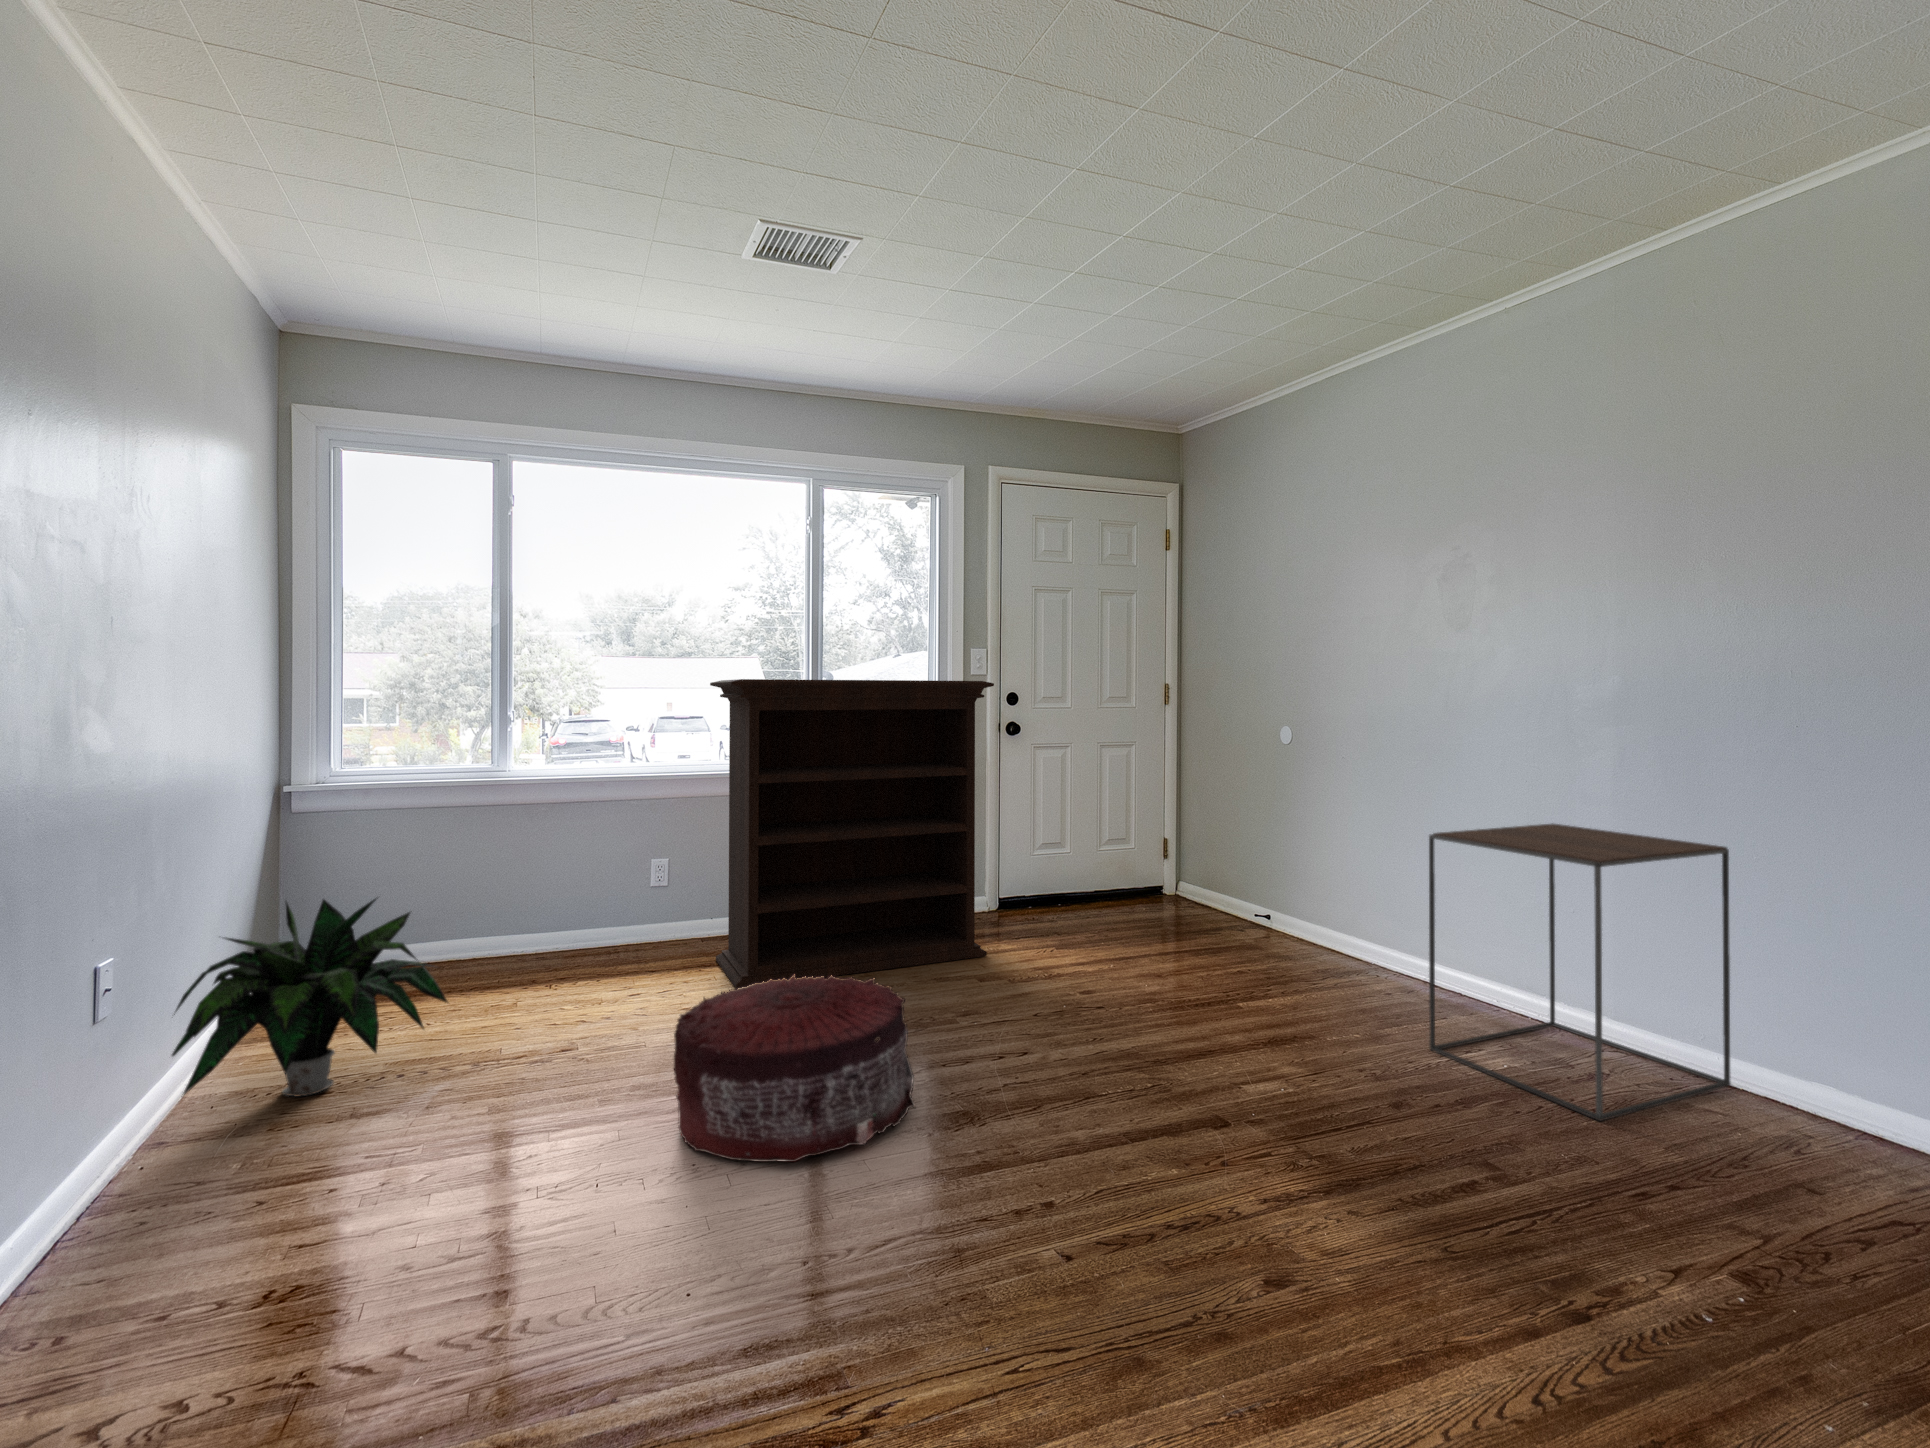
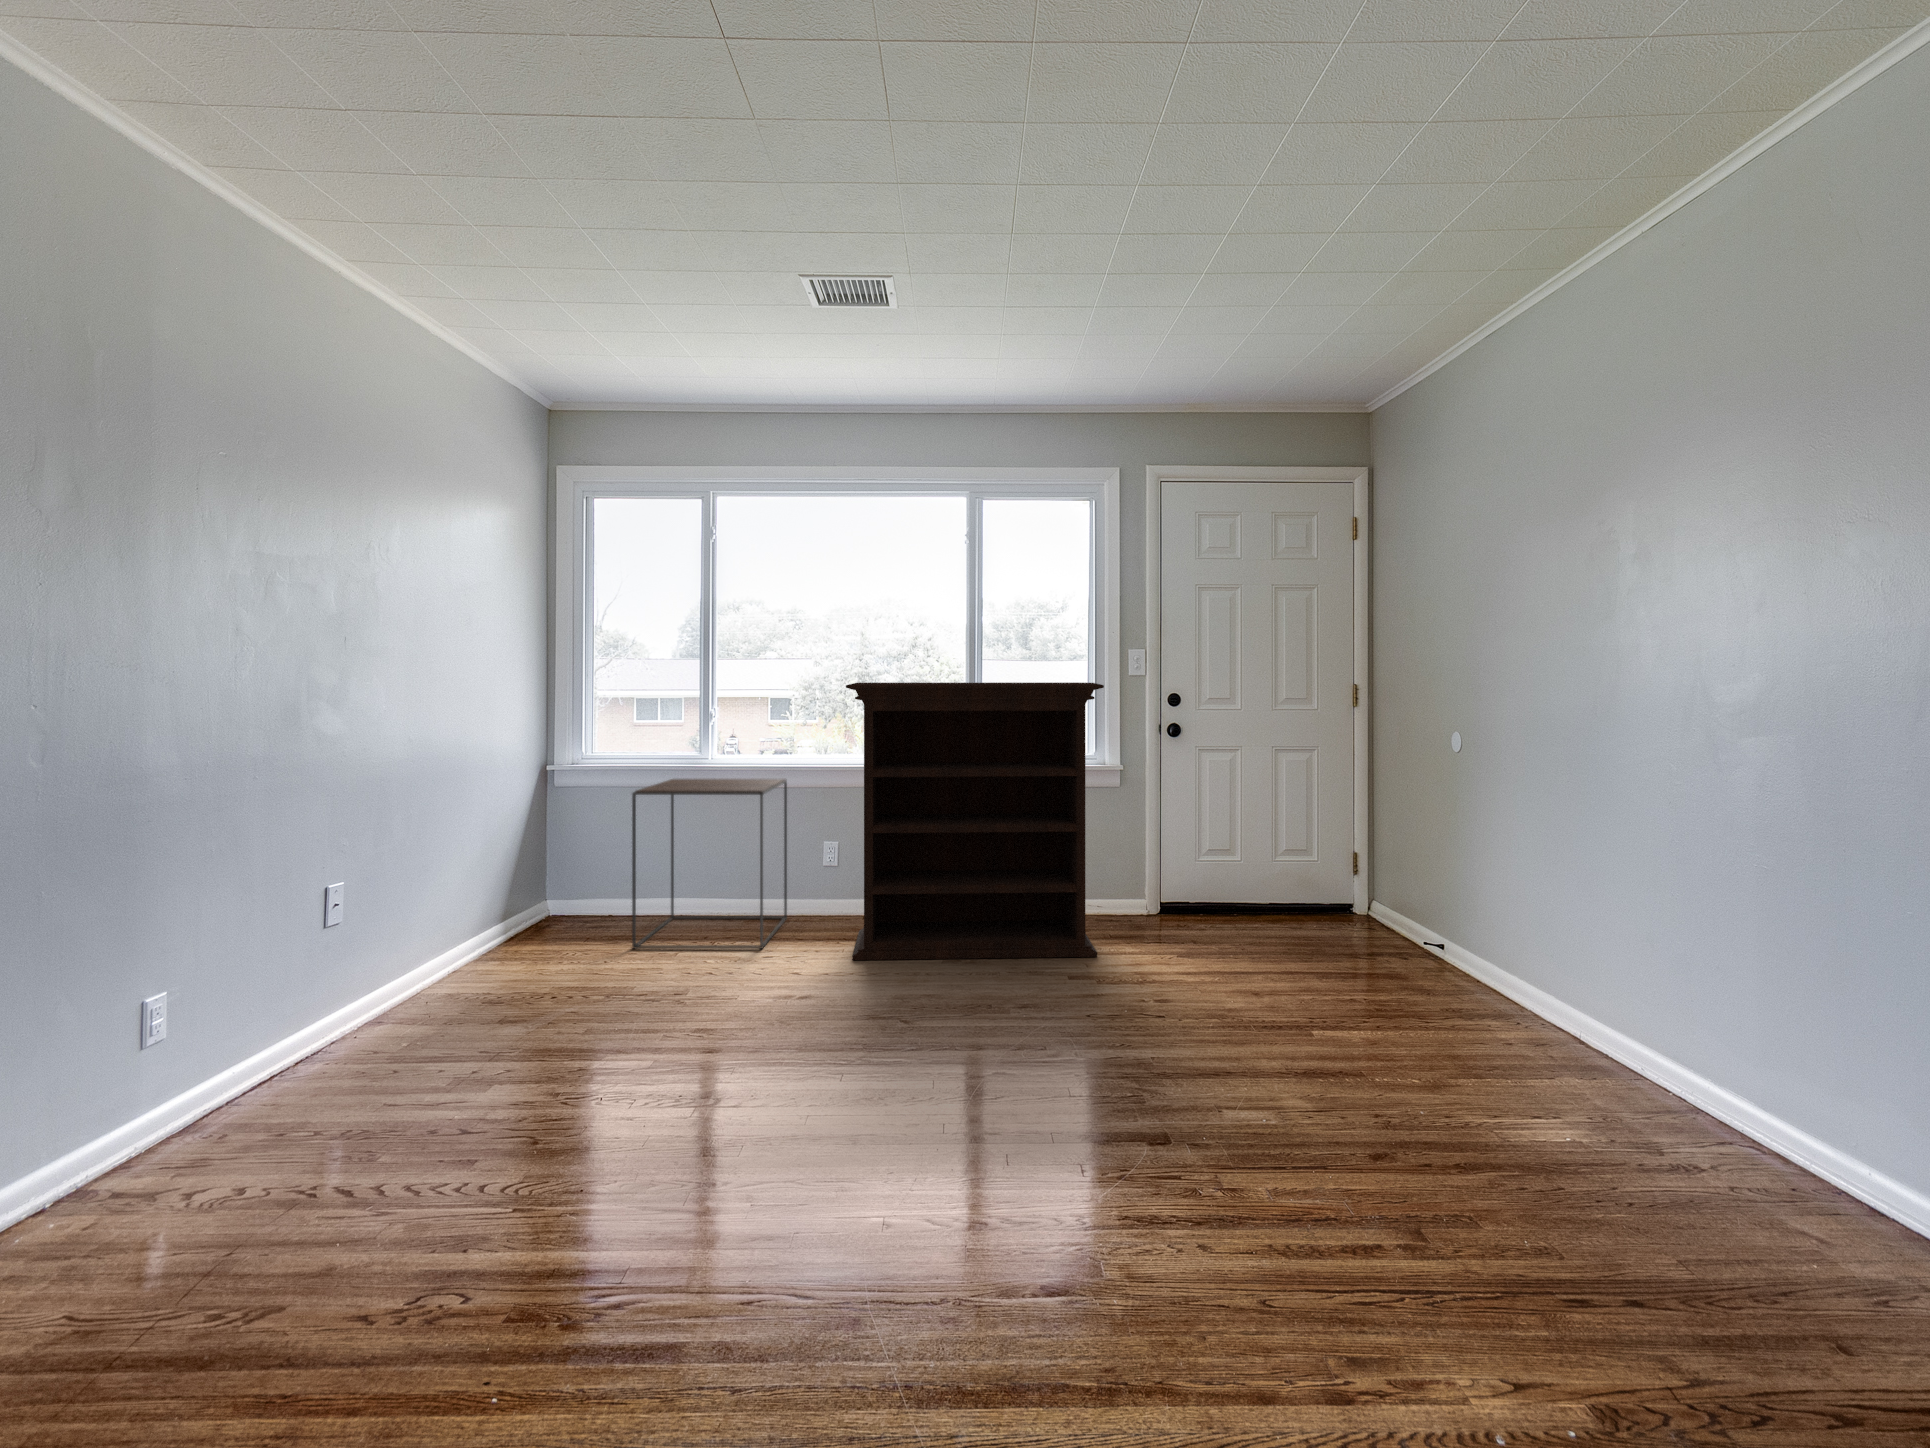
side table: present [1429,823,1731,1121] -> present [632,779,787,949]
potted plant: present [172,899,447,1096] -> none [415,850,610,999]
pouf: present [674,975,915,1162] -> none [698,947,899,1103]

